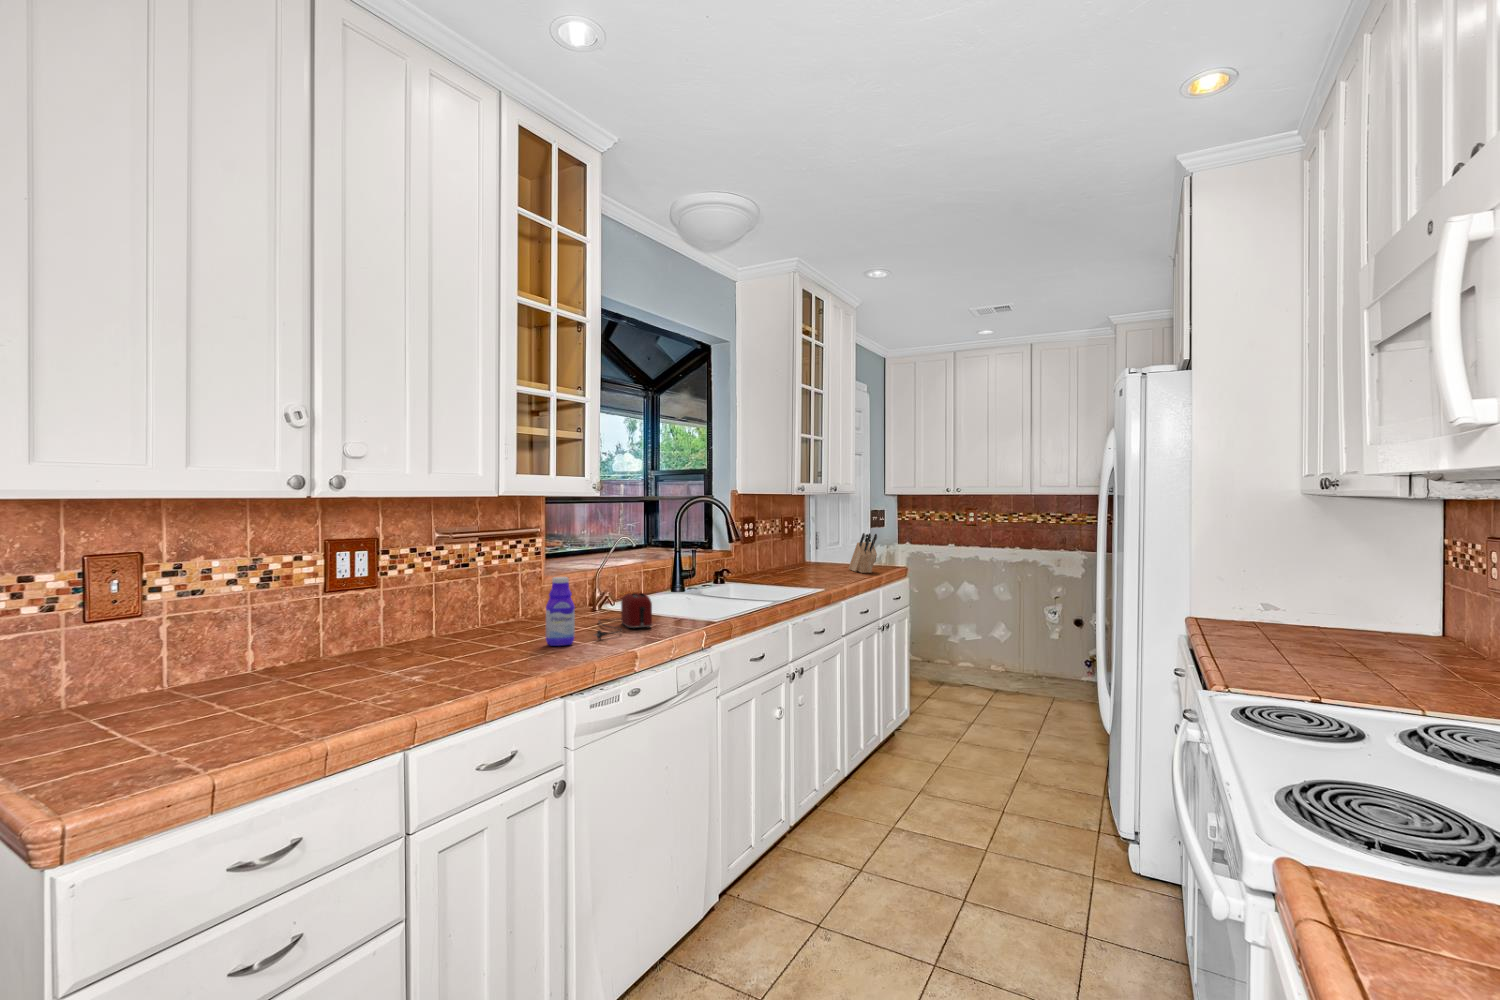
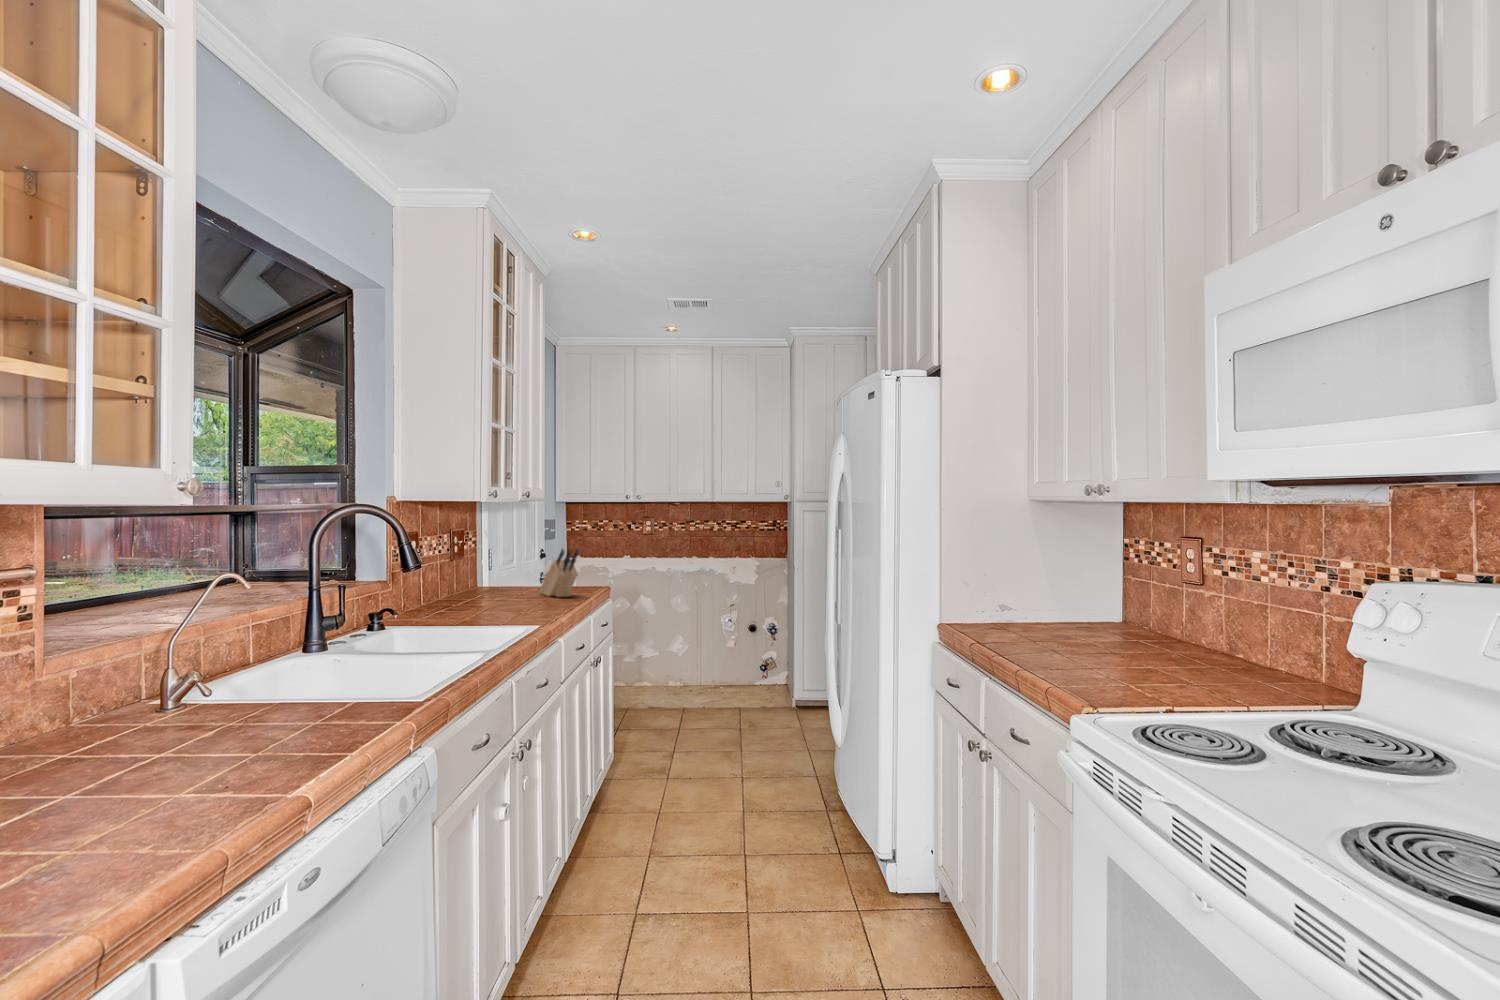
bottle: present [546,577,575,646] -> none [70,667,147,816]
toaster: present [595,593,652,639] -> none [184,670,307,776]

